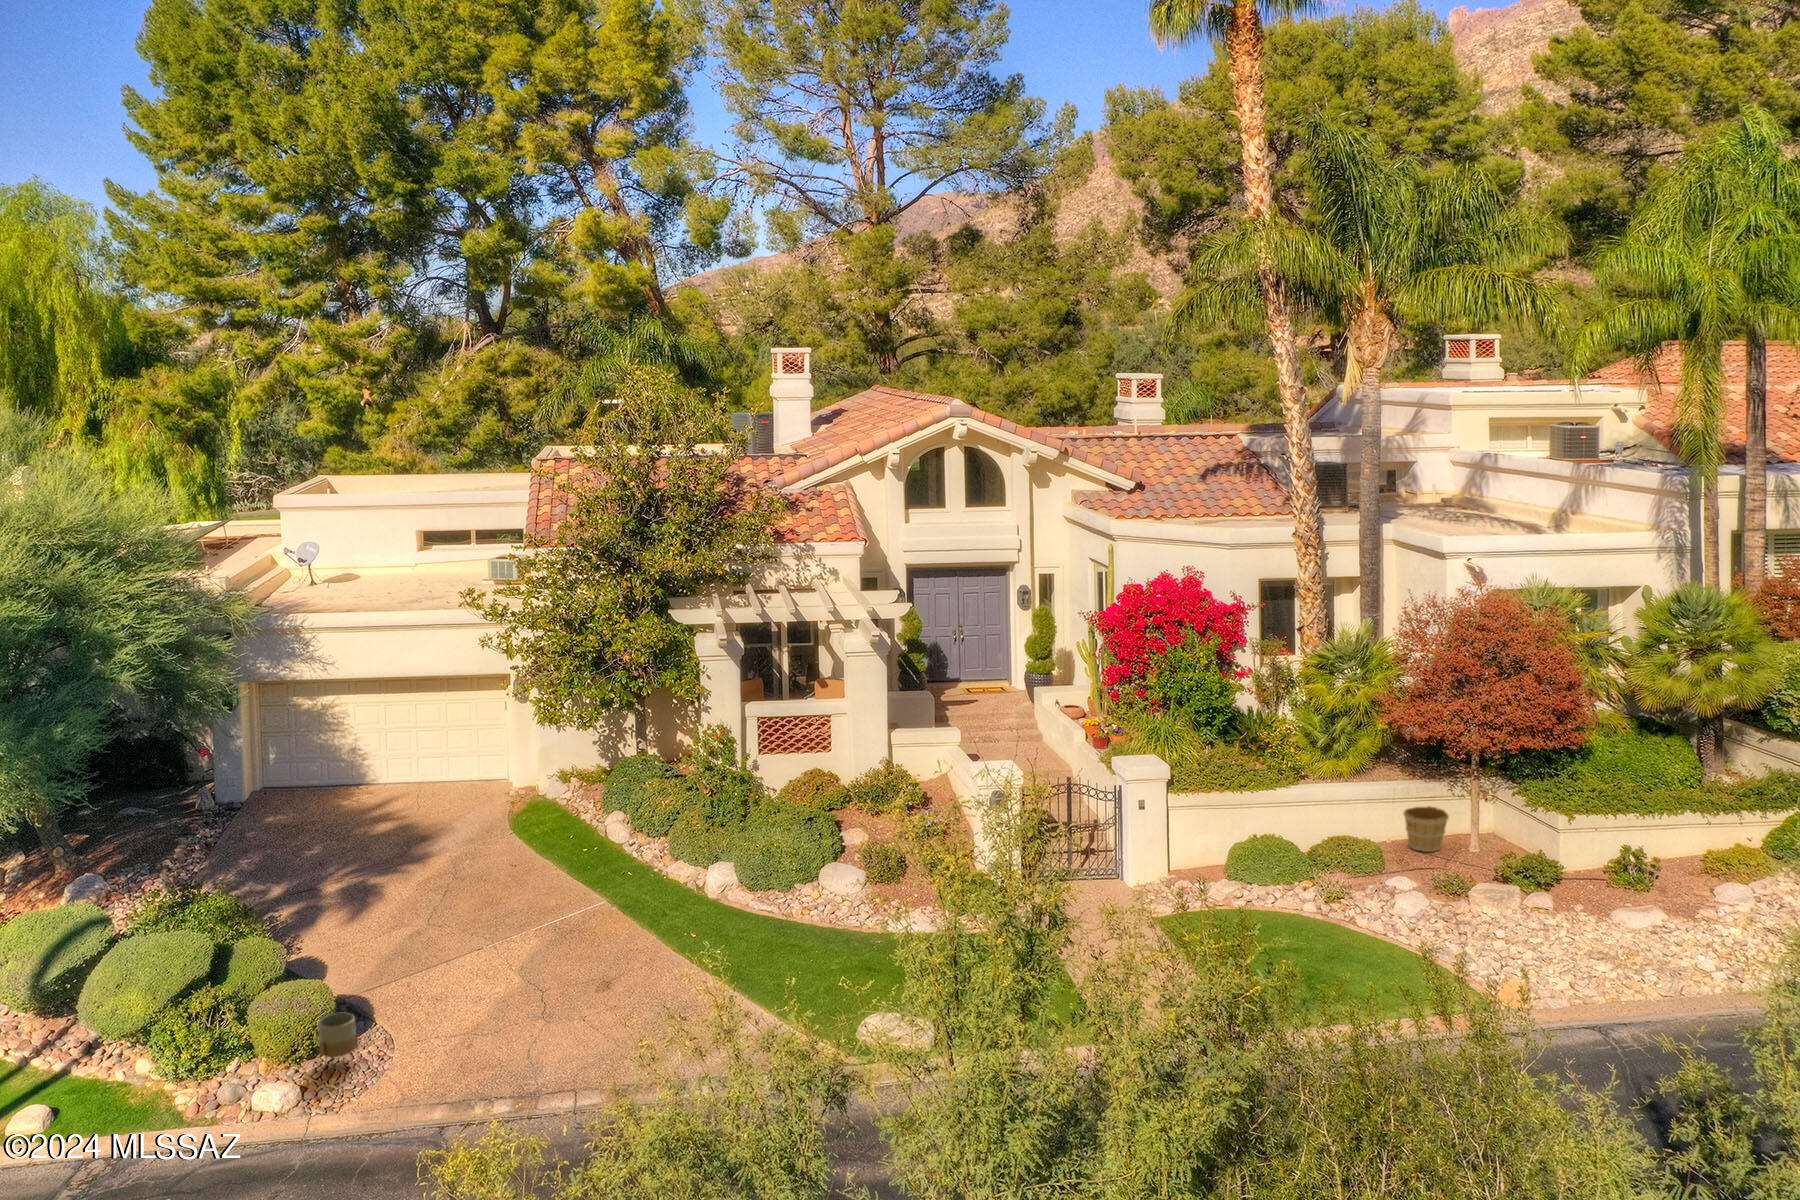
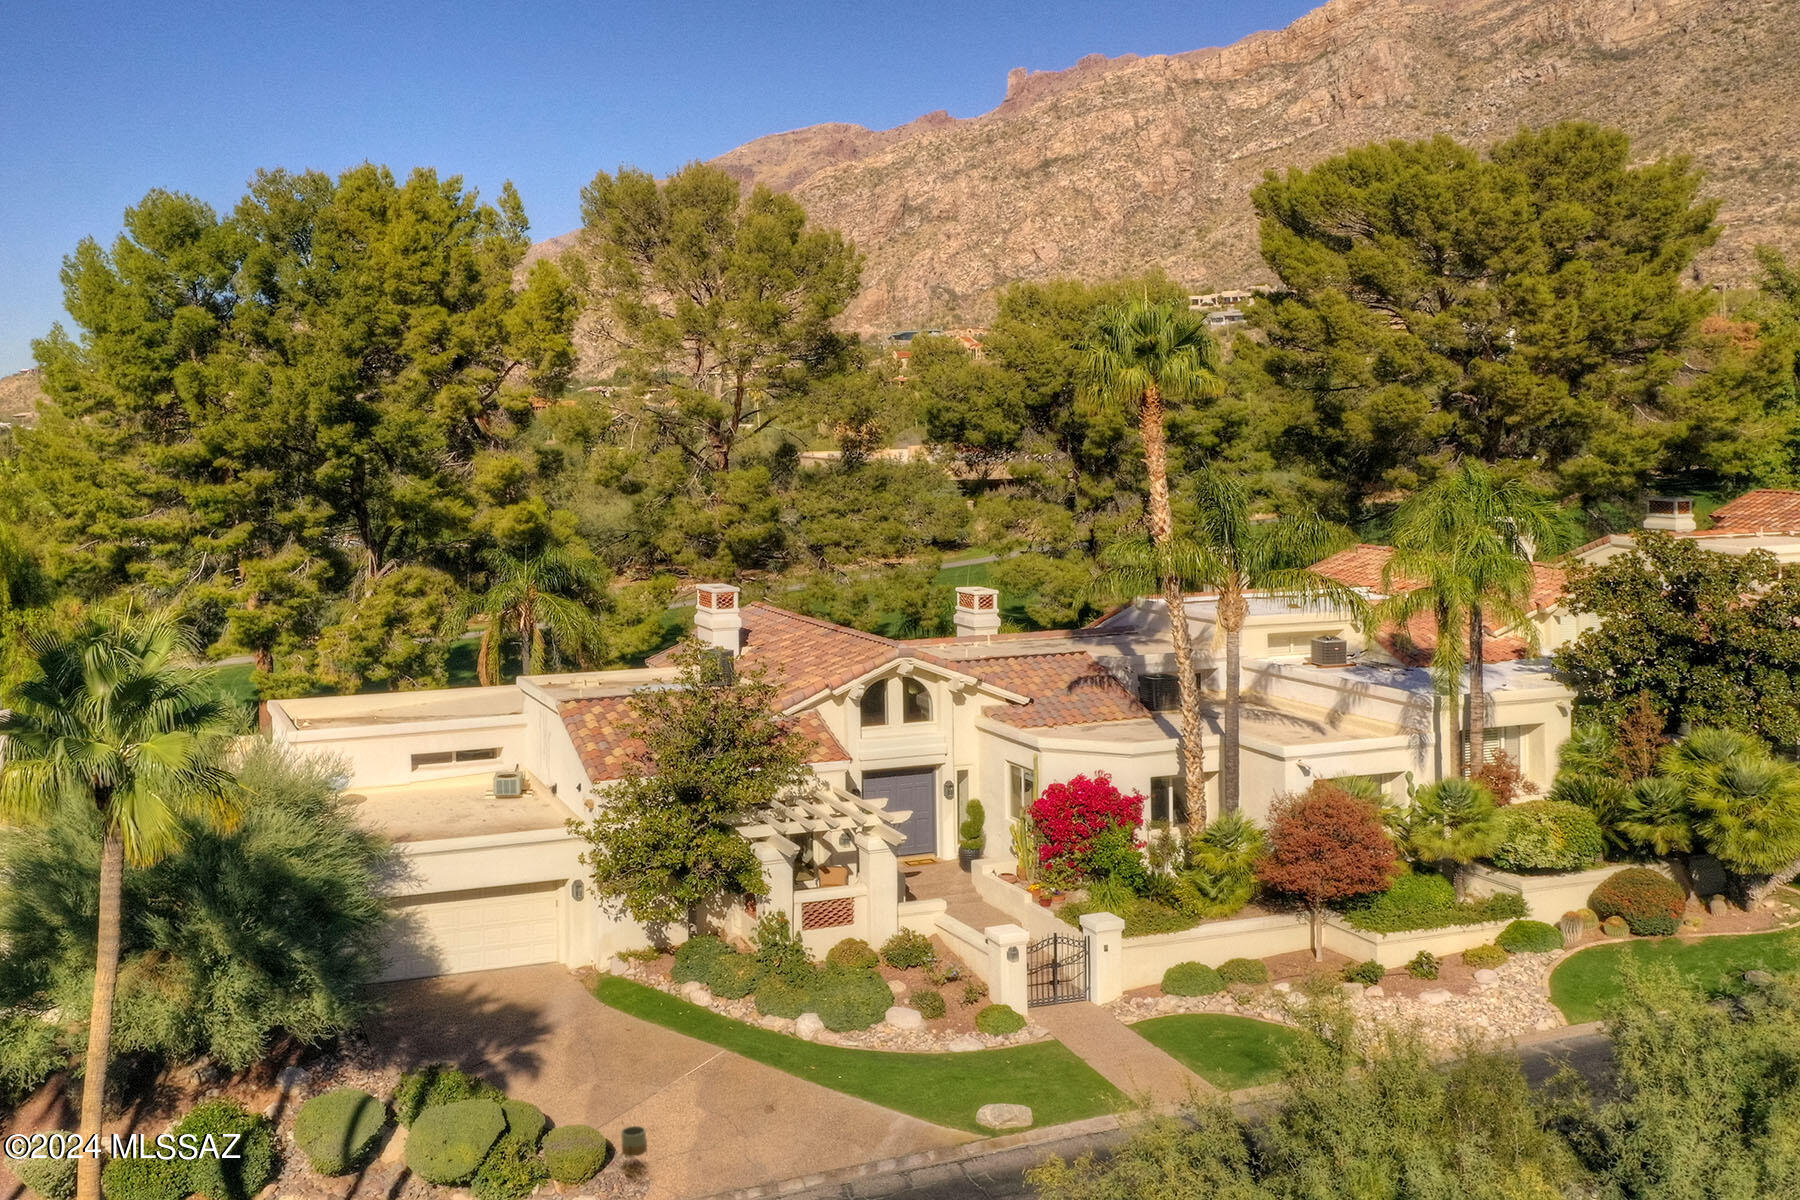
wooden bucket: present [1404,806,1449,852] -> none [1272,934,1303,966]

